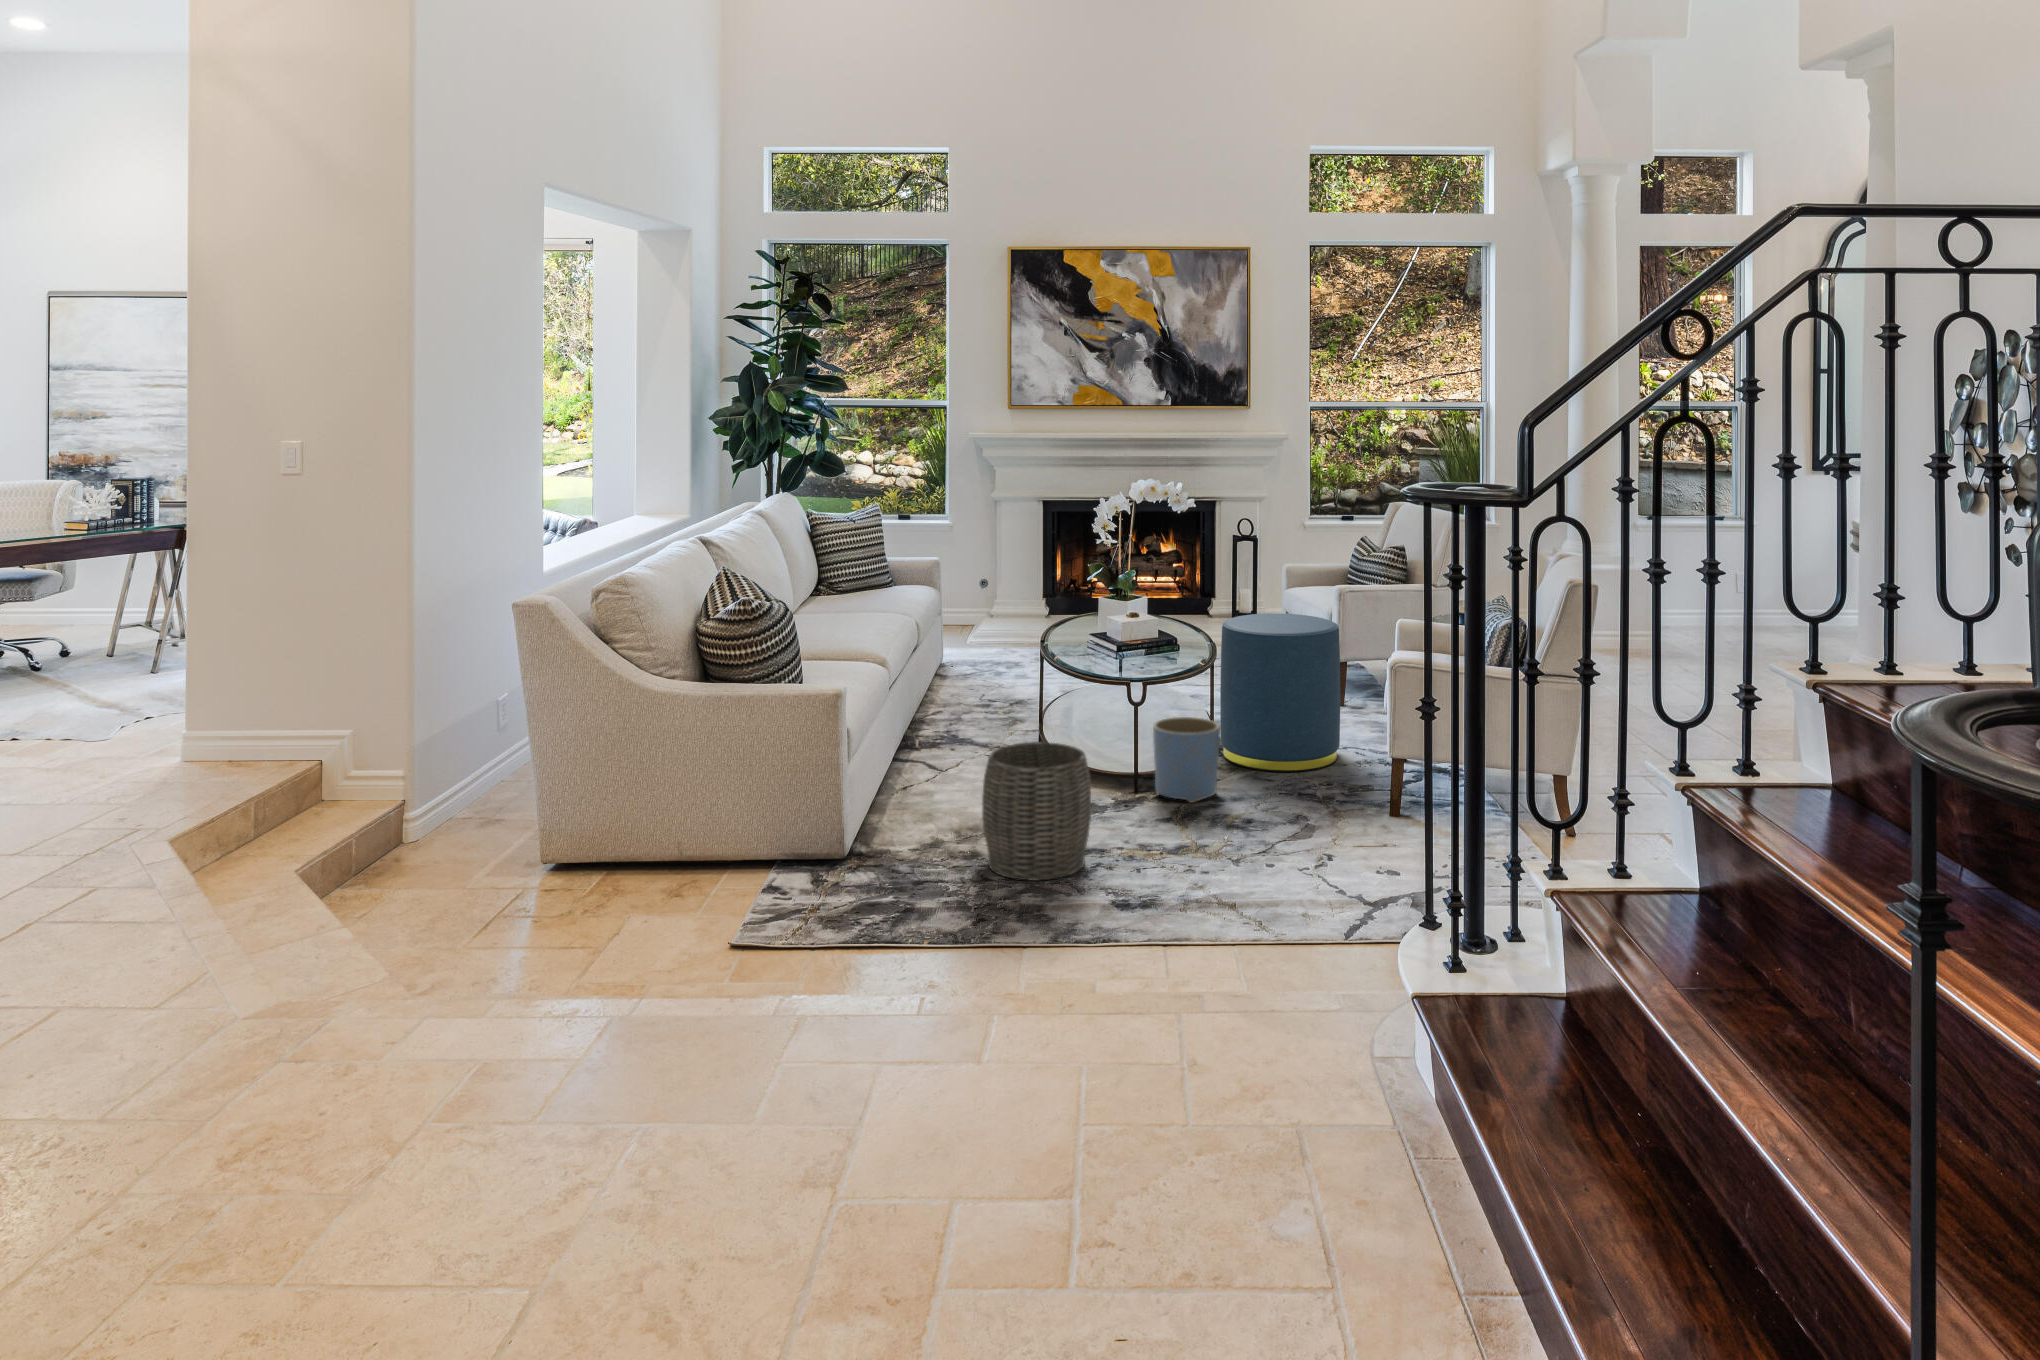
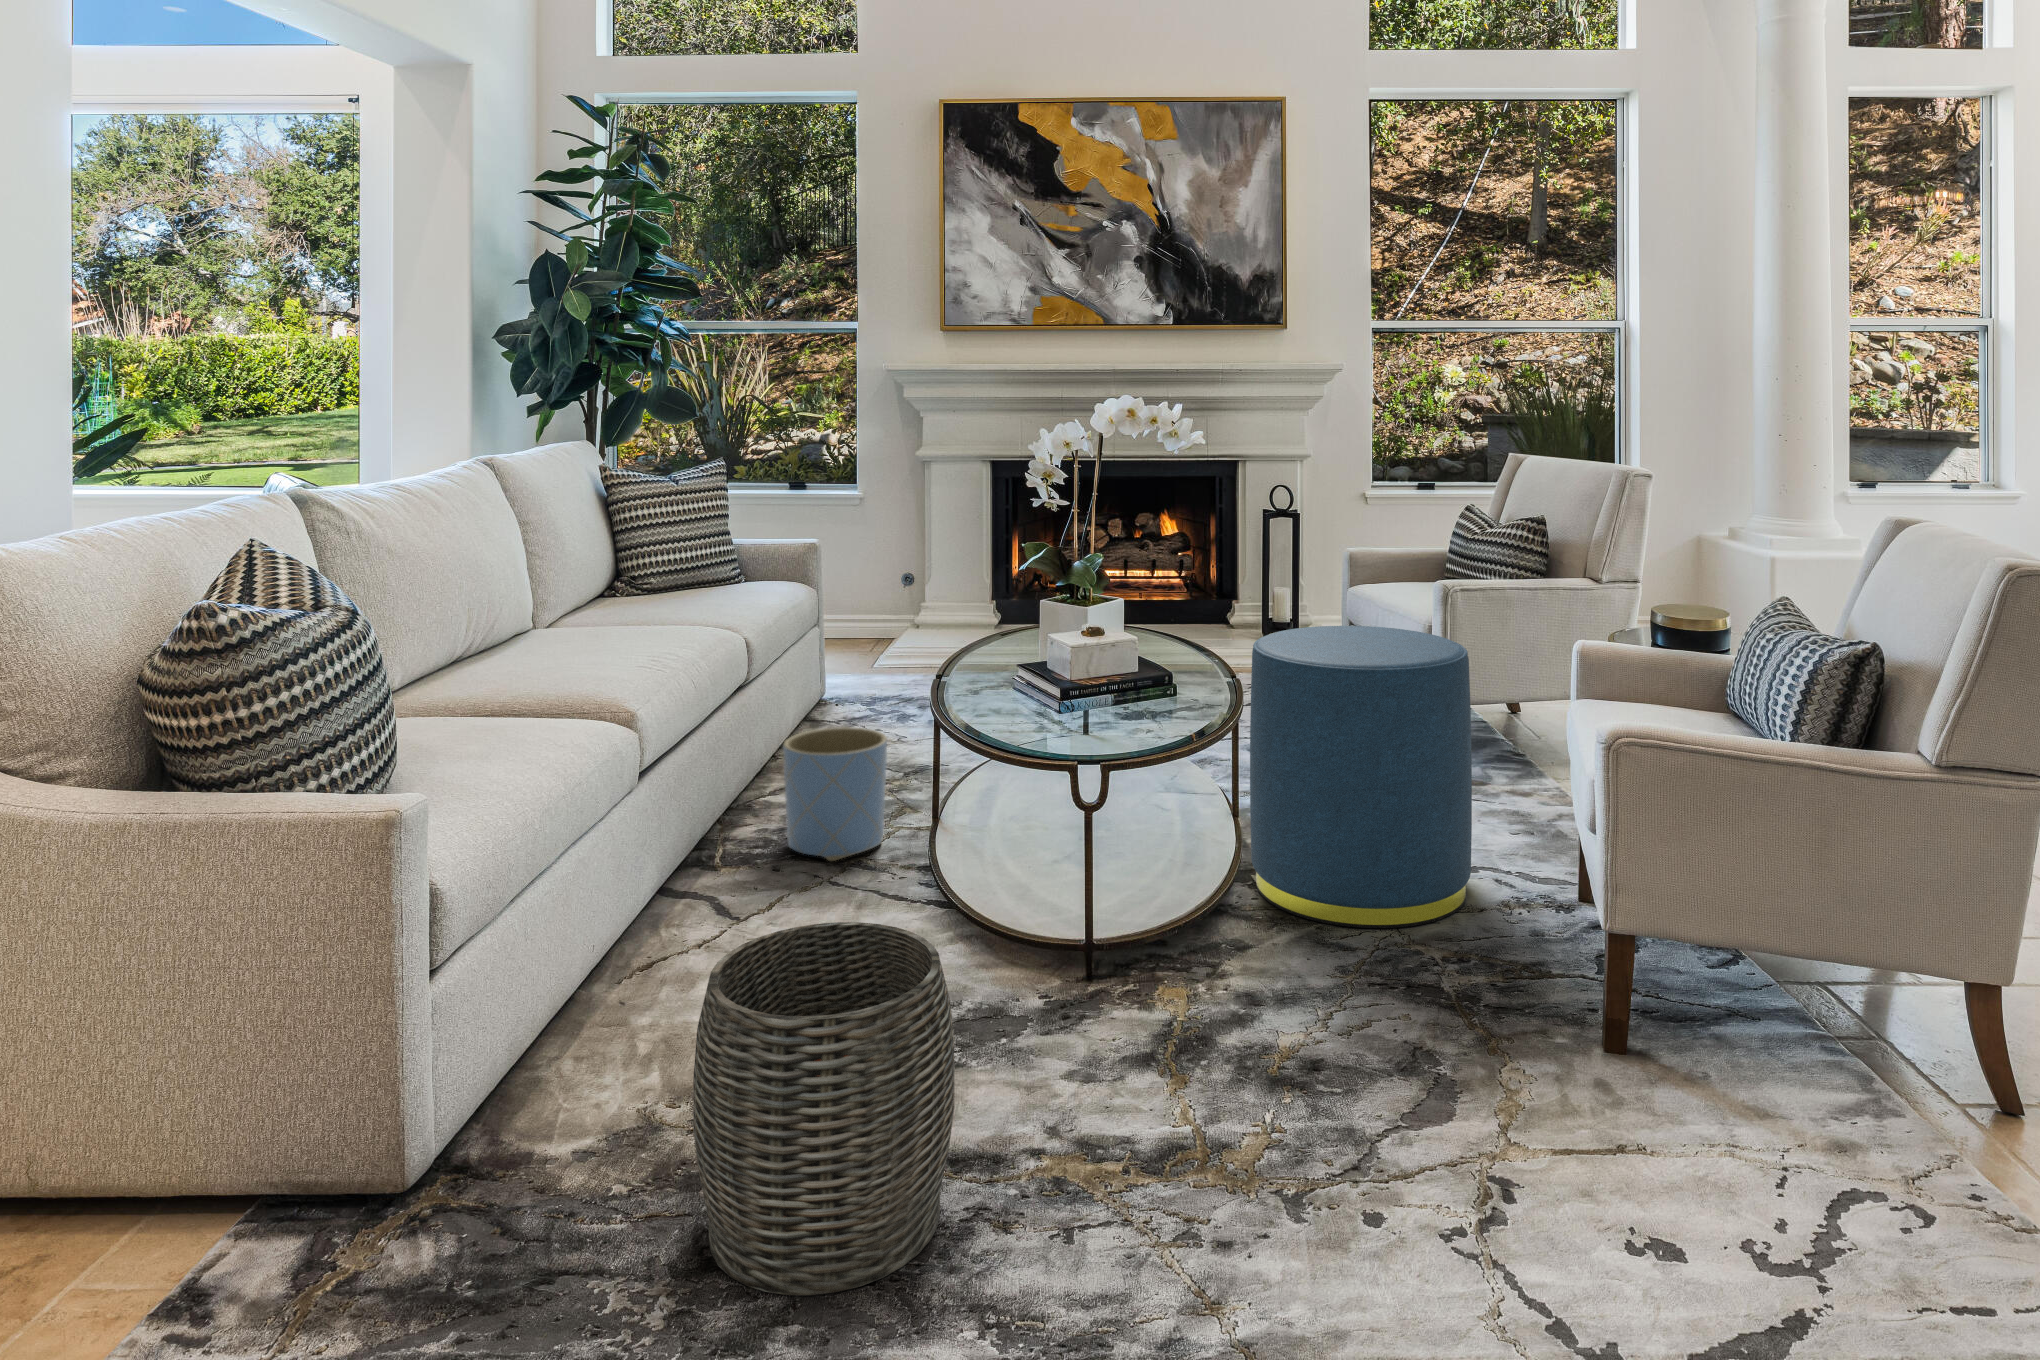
planter: present [1153,717,1220,803] -> present [783,727,887,861]

